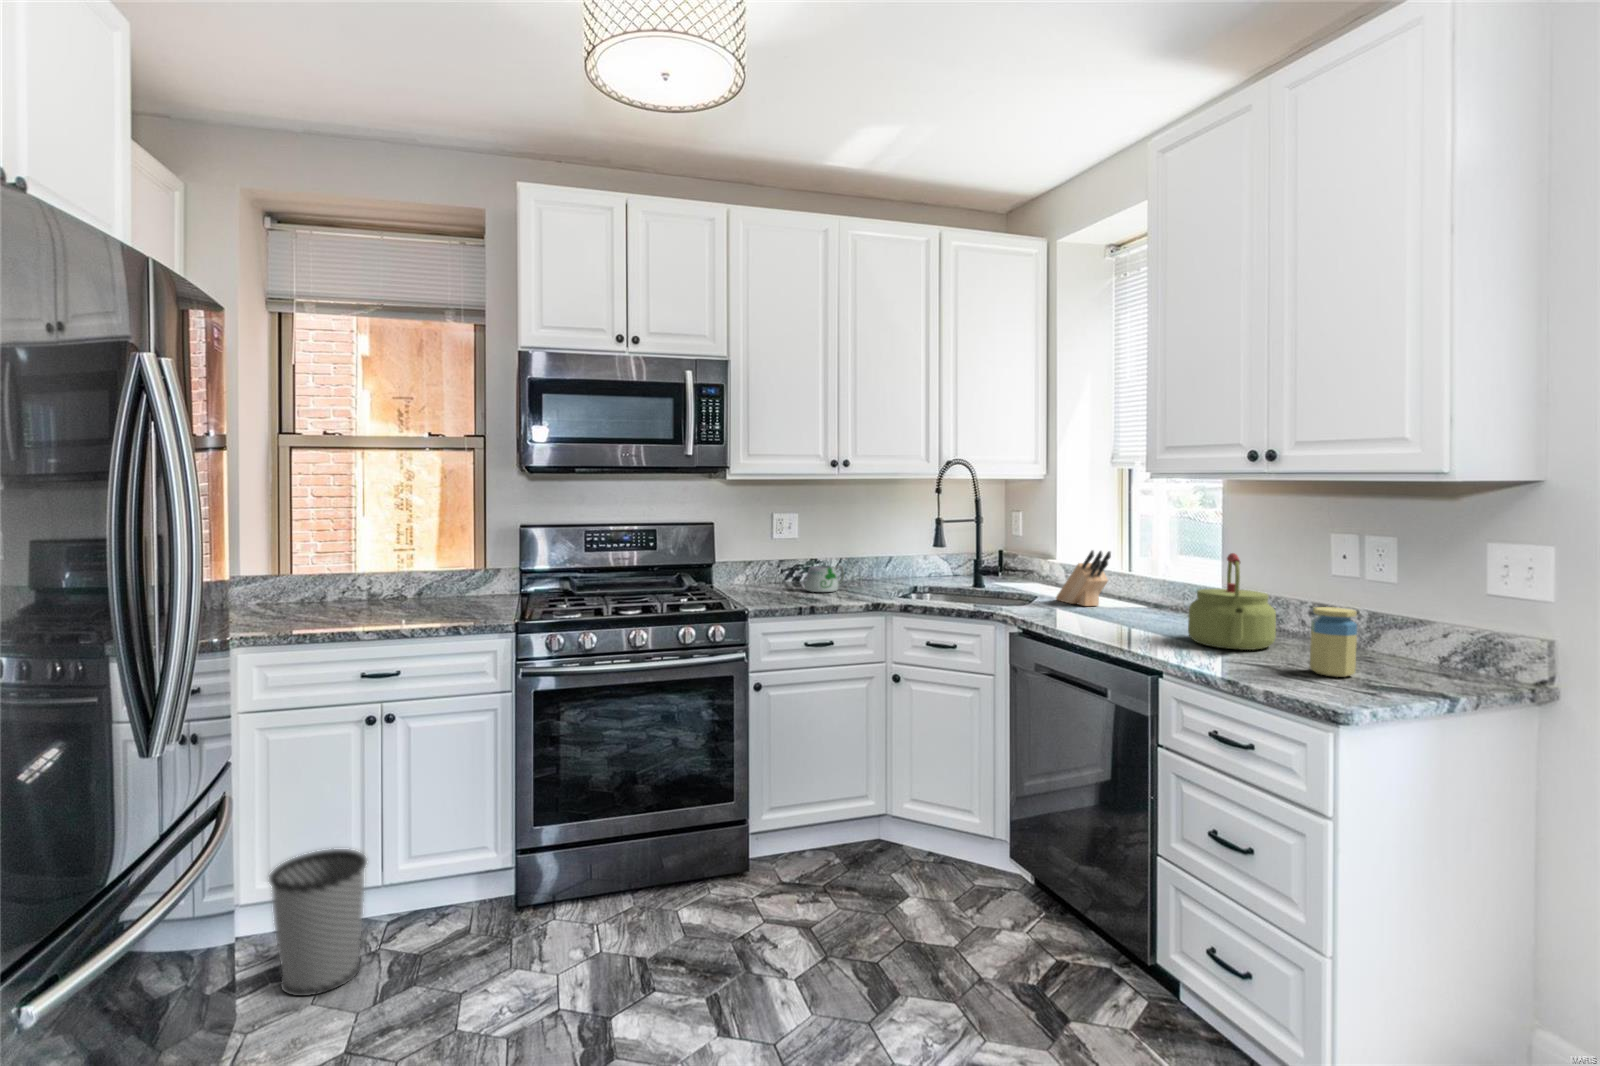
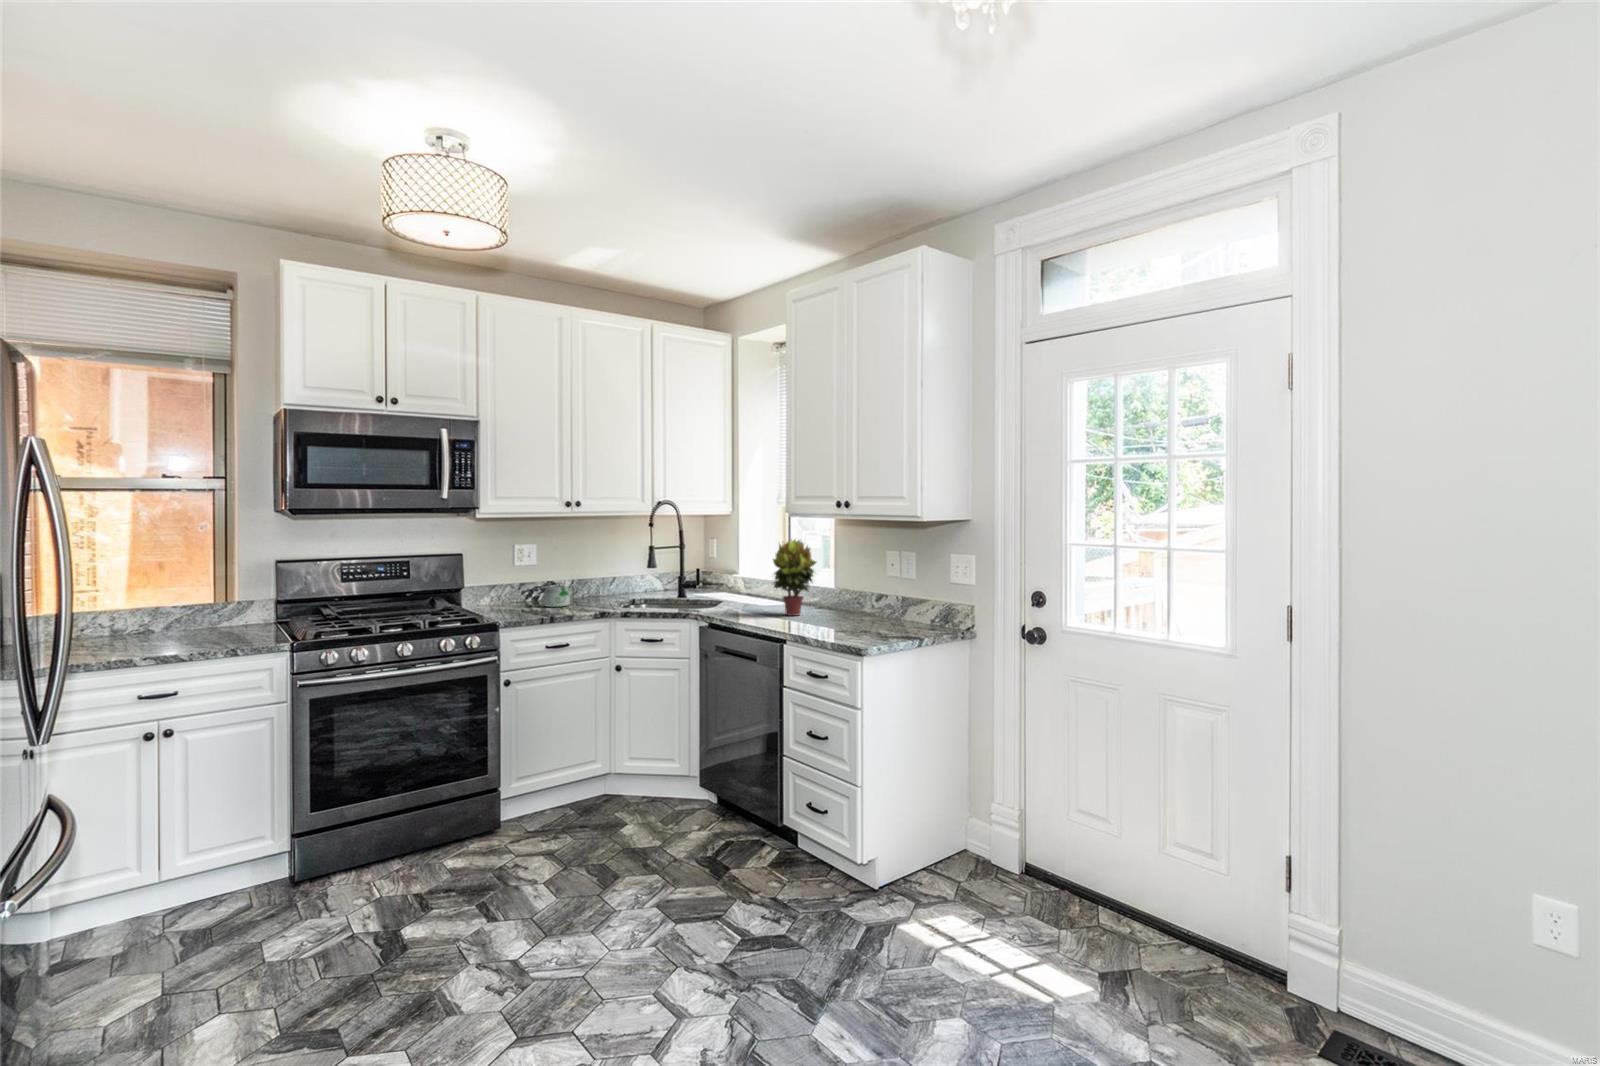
potted plant: none [1110,511,1189,622] -> present [773,540,816,616]
knife block: present [1056,550,1111,606] -> none [737,567,772,608]
kettle: present [1188,553,1276,650] -> none [814,566,865,628]
jar: present [1310,607,1357,677] -> none [877,598,900,639]
wastebasket: present [269,849,366,996] -> none [65,841,162,966]

